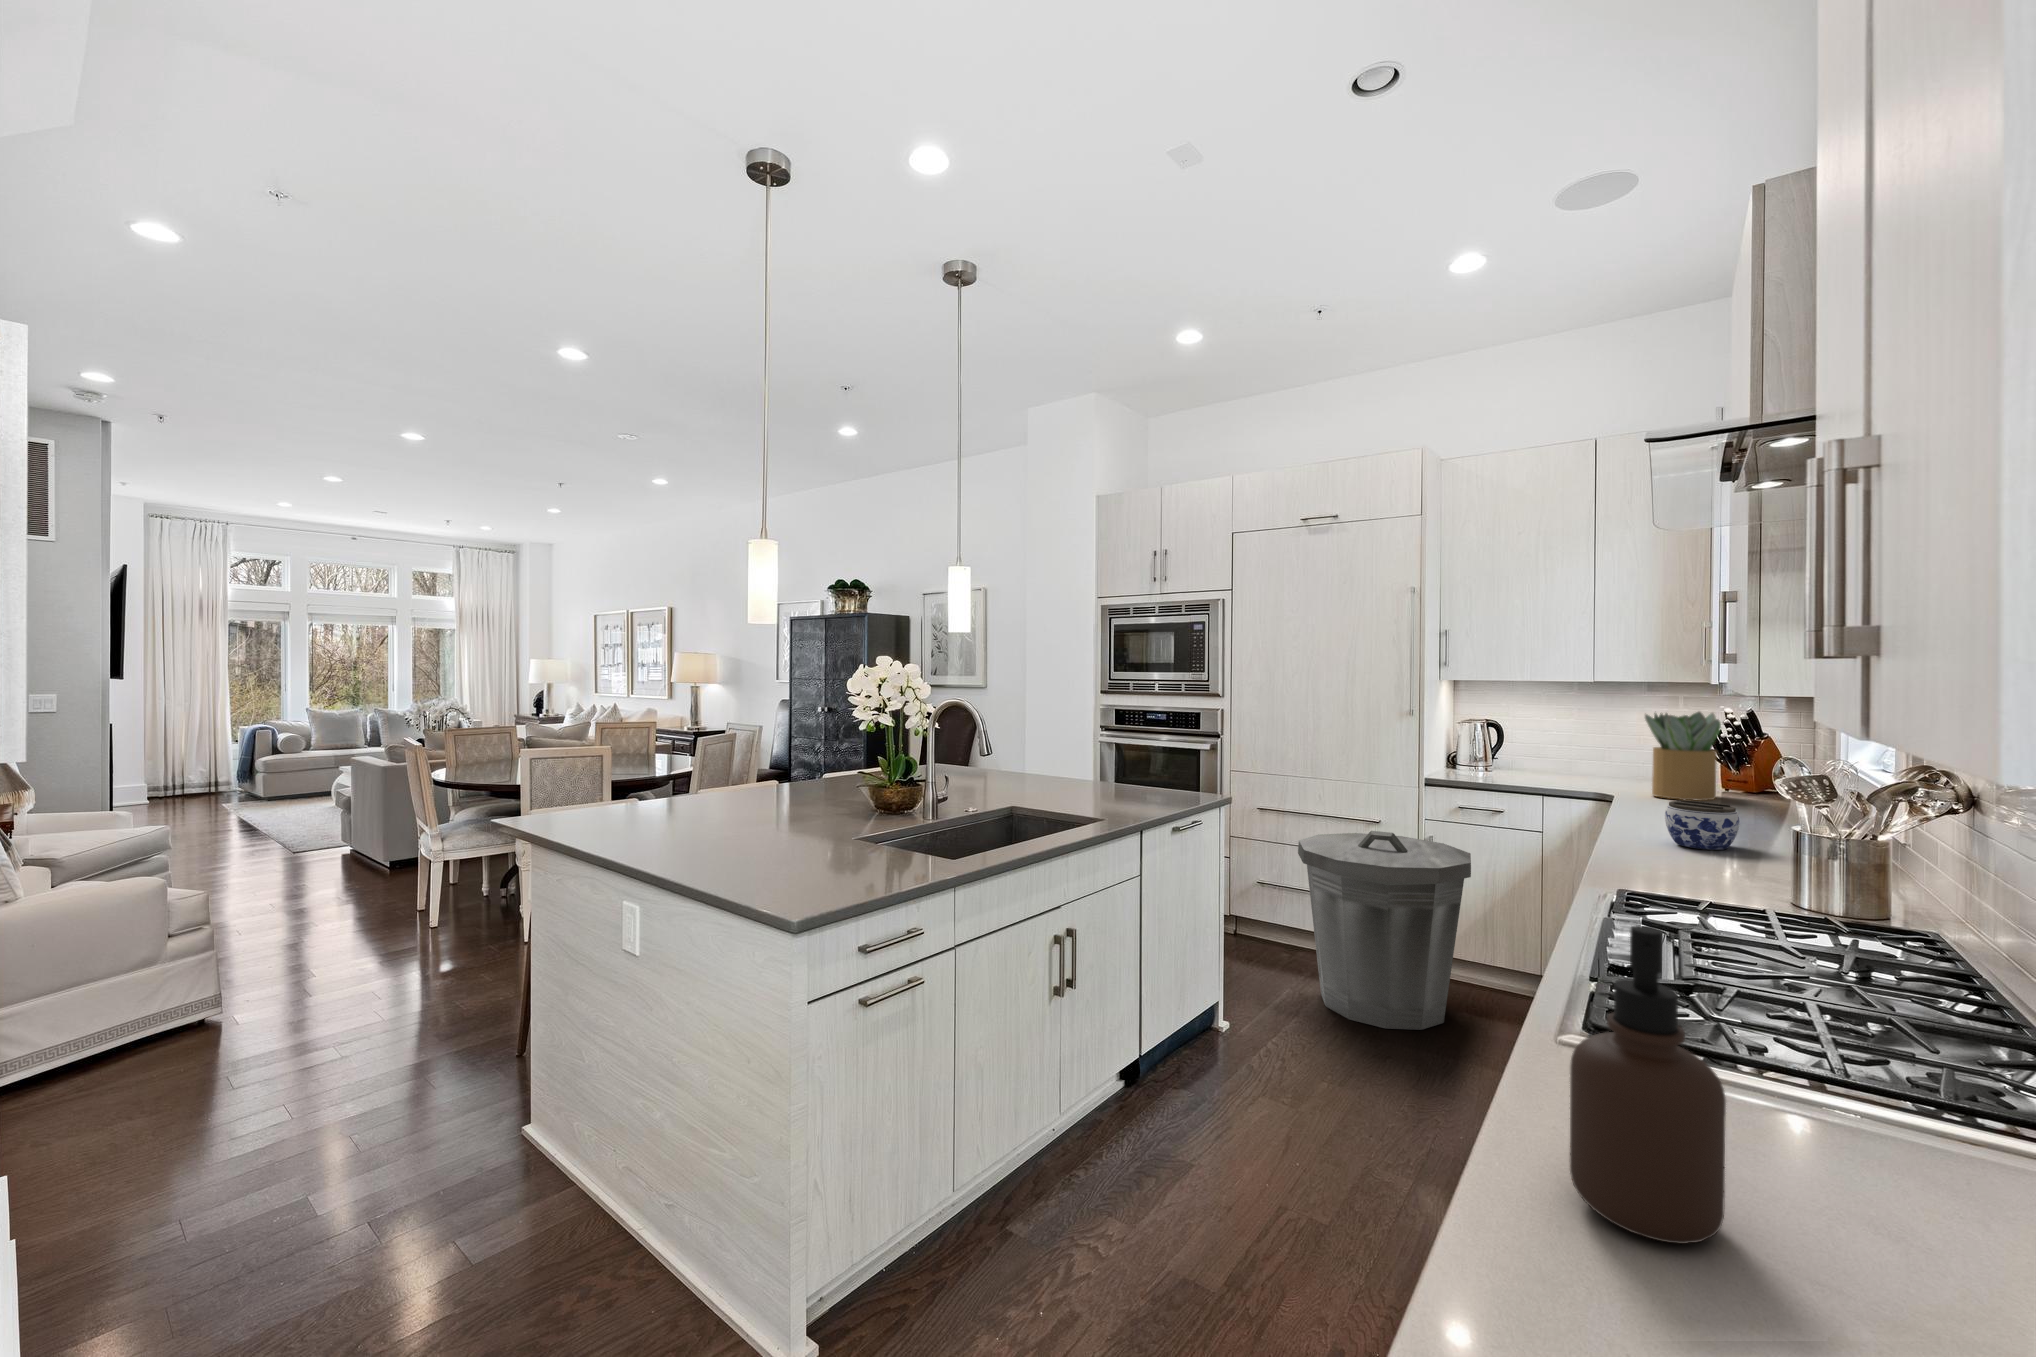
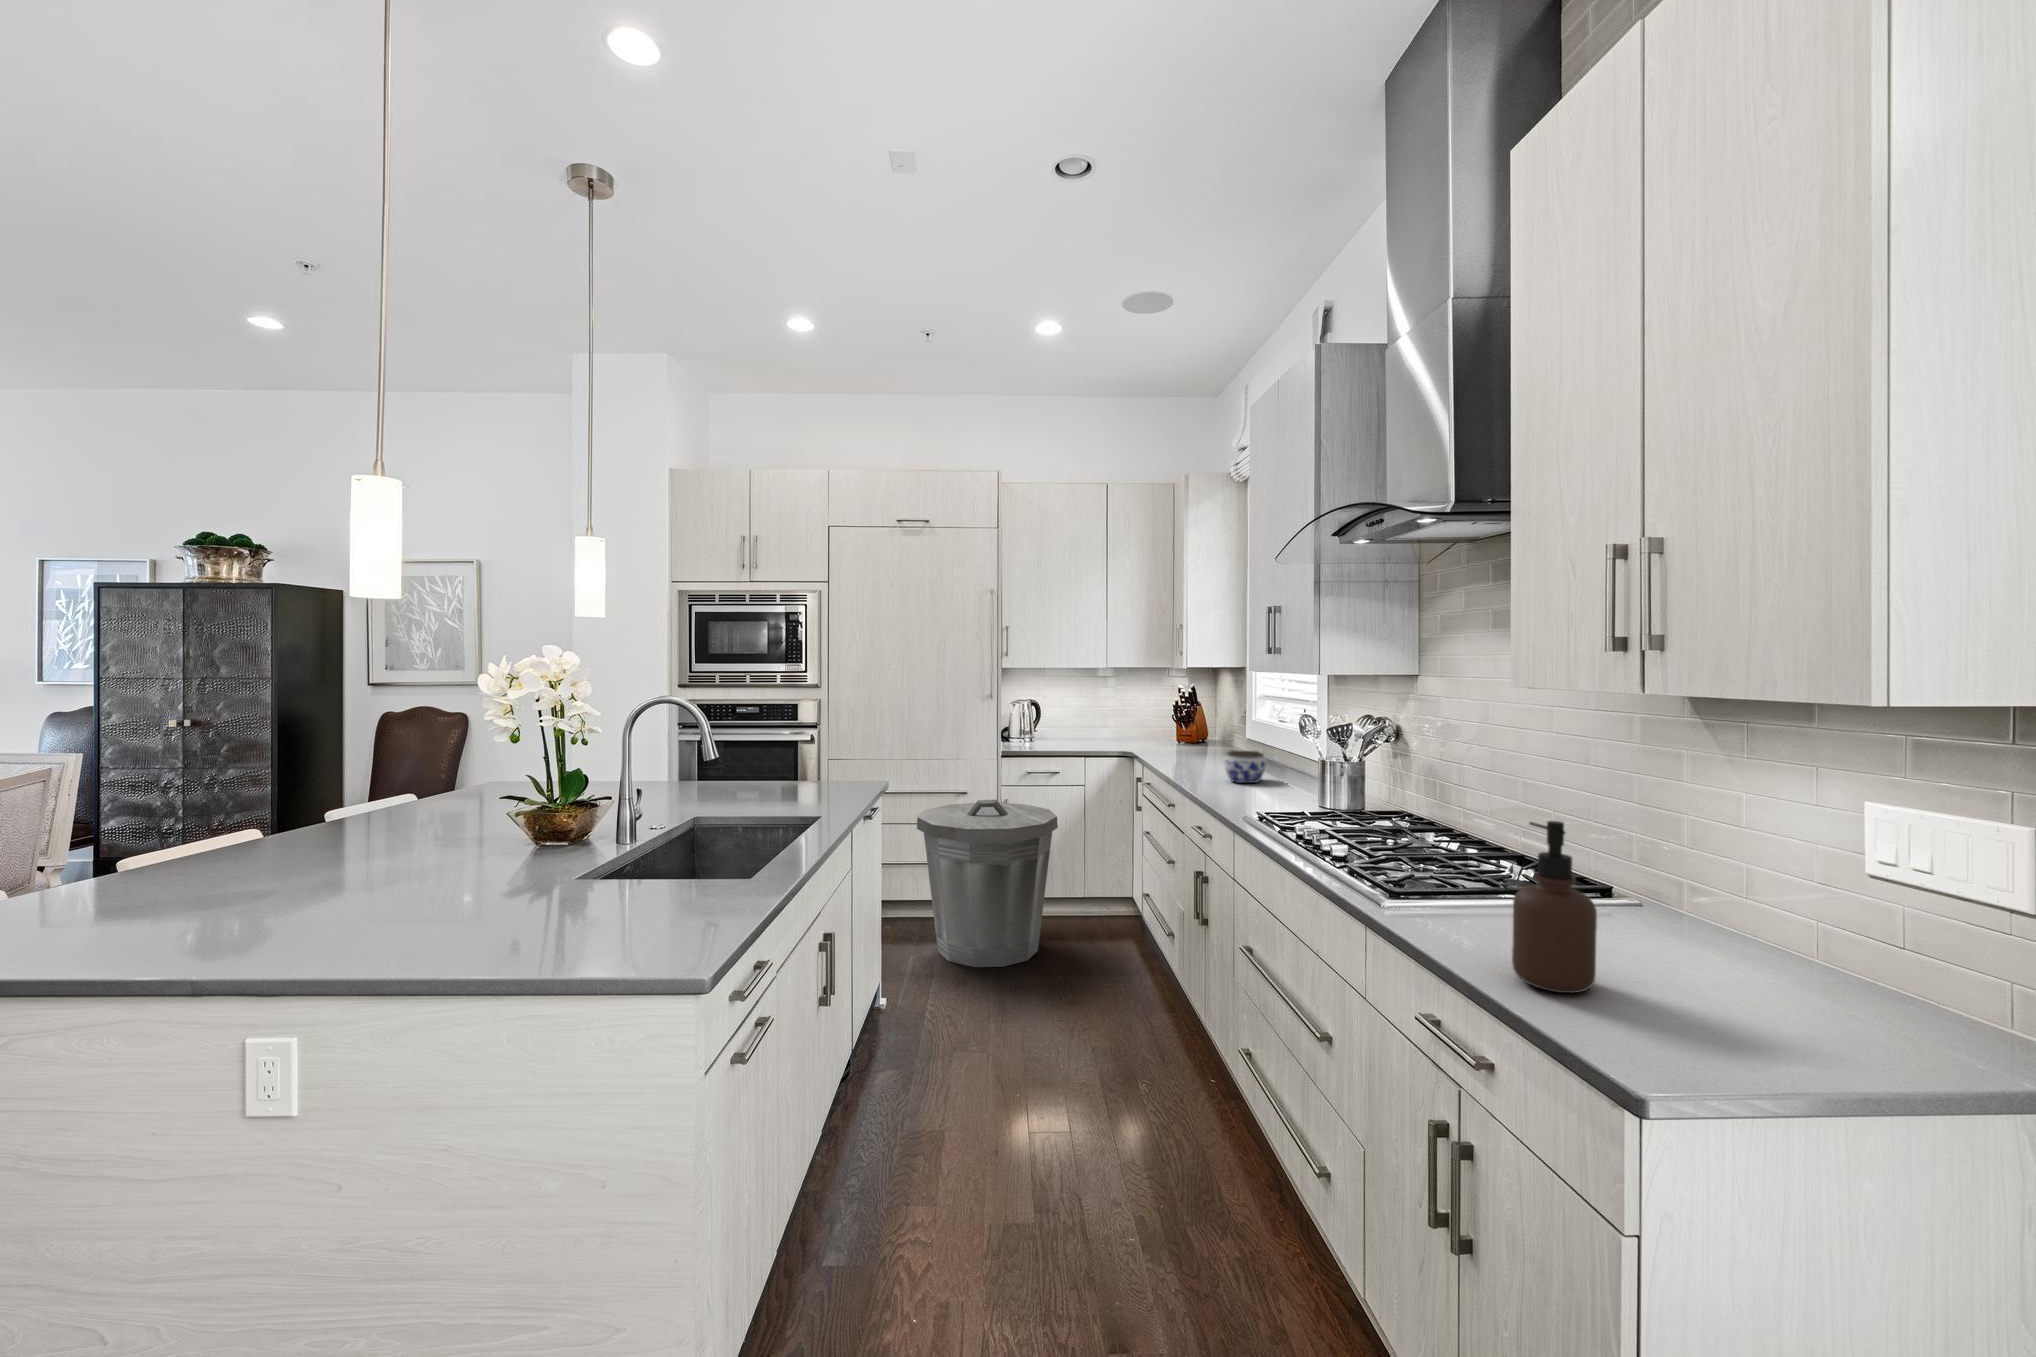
potted plant: present [1645,712,1721,801] -> none [1160,687,1202,751]

